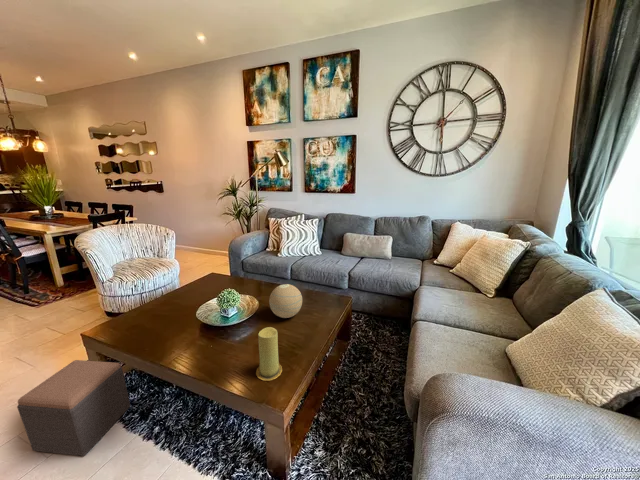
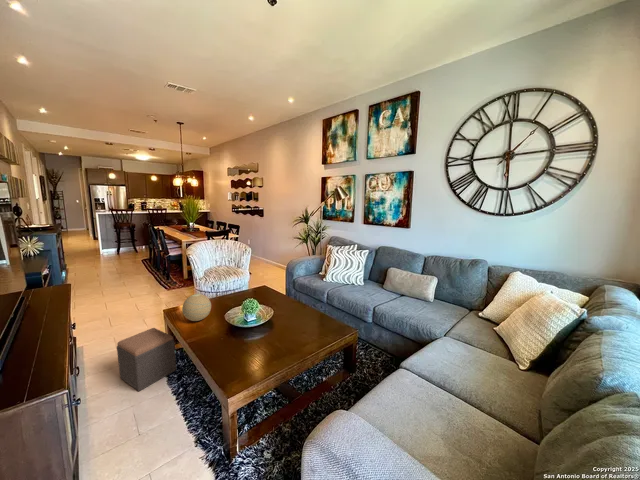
decorative orb: present [269,284,302,318] -> present [182,294,211,321]
candle: present [256,327,282,381] -> none [229,331,250,374]

